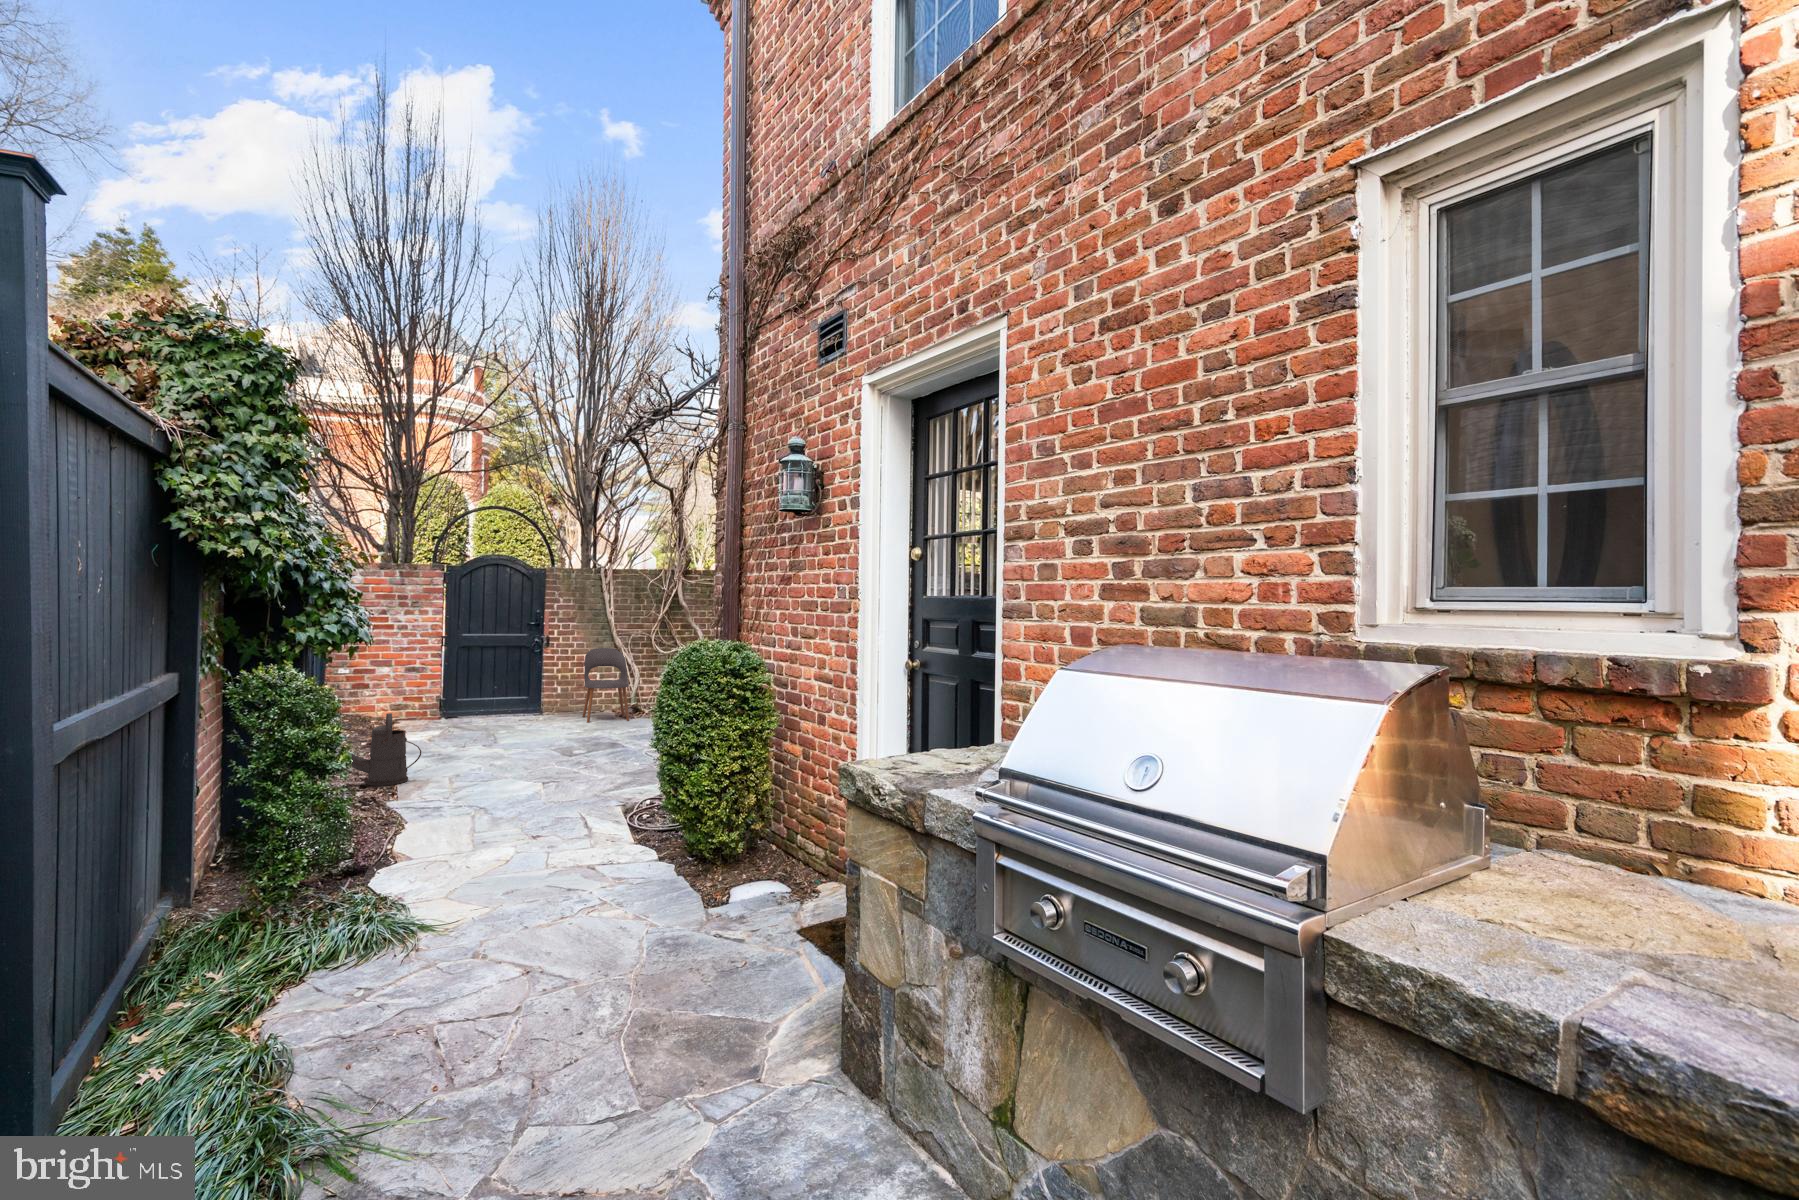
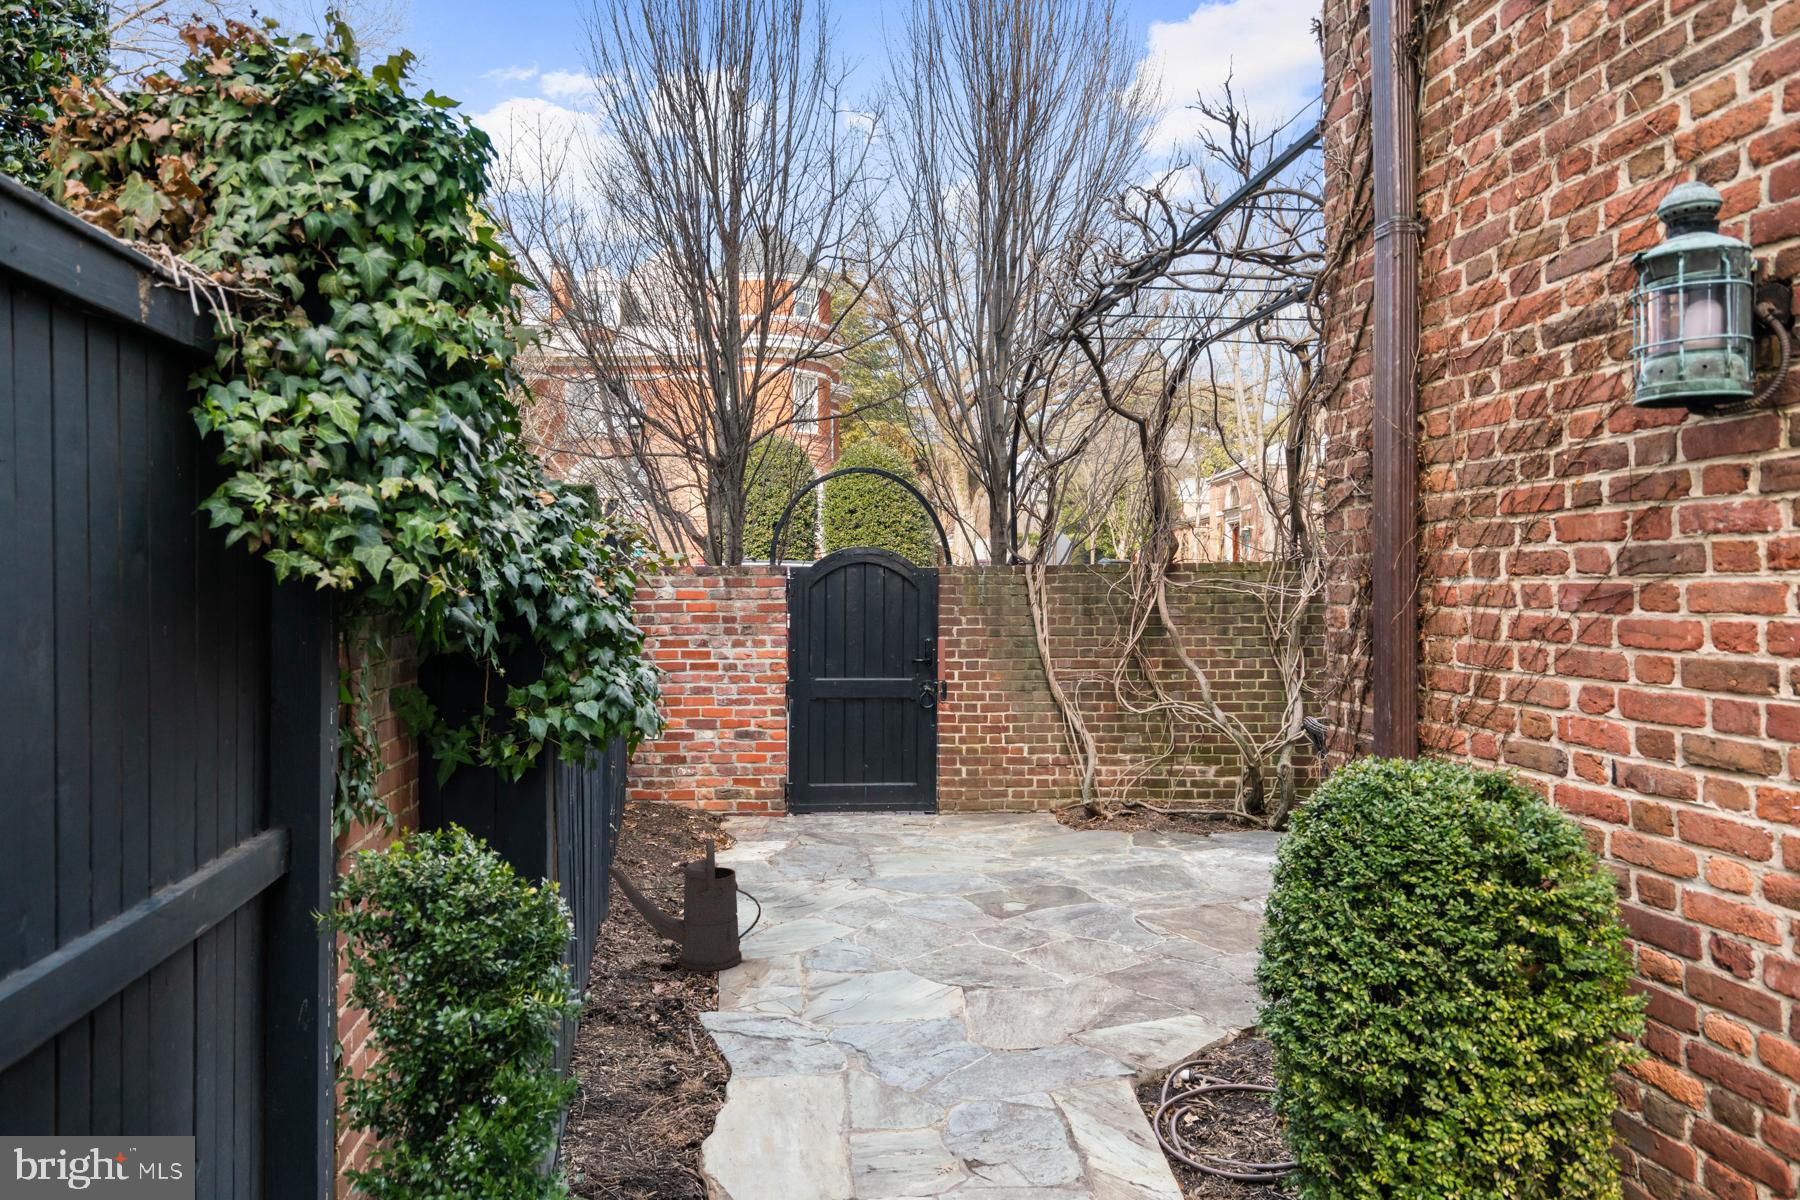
chair: present [583,648,629,723] -> none [998,698,1078,831]

